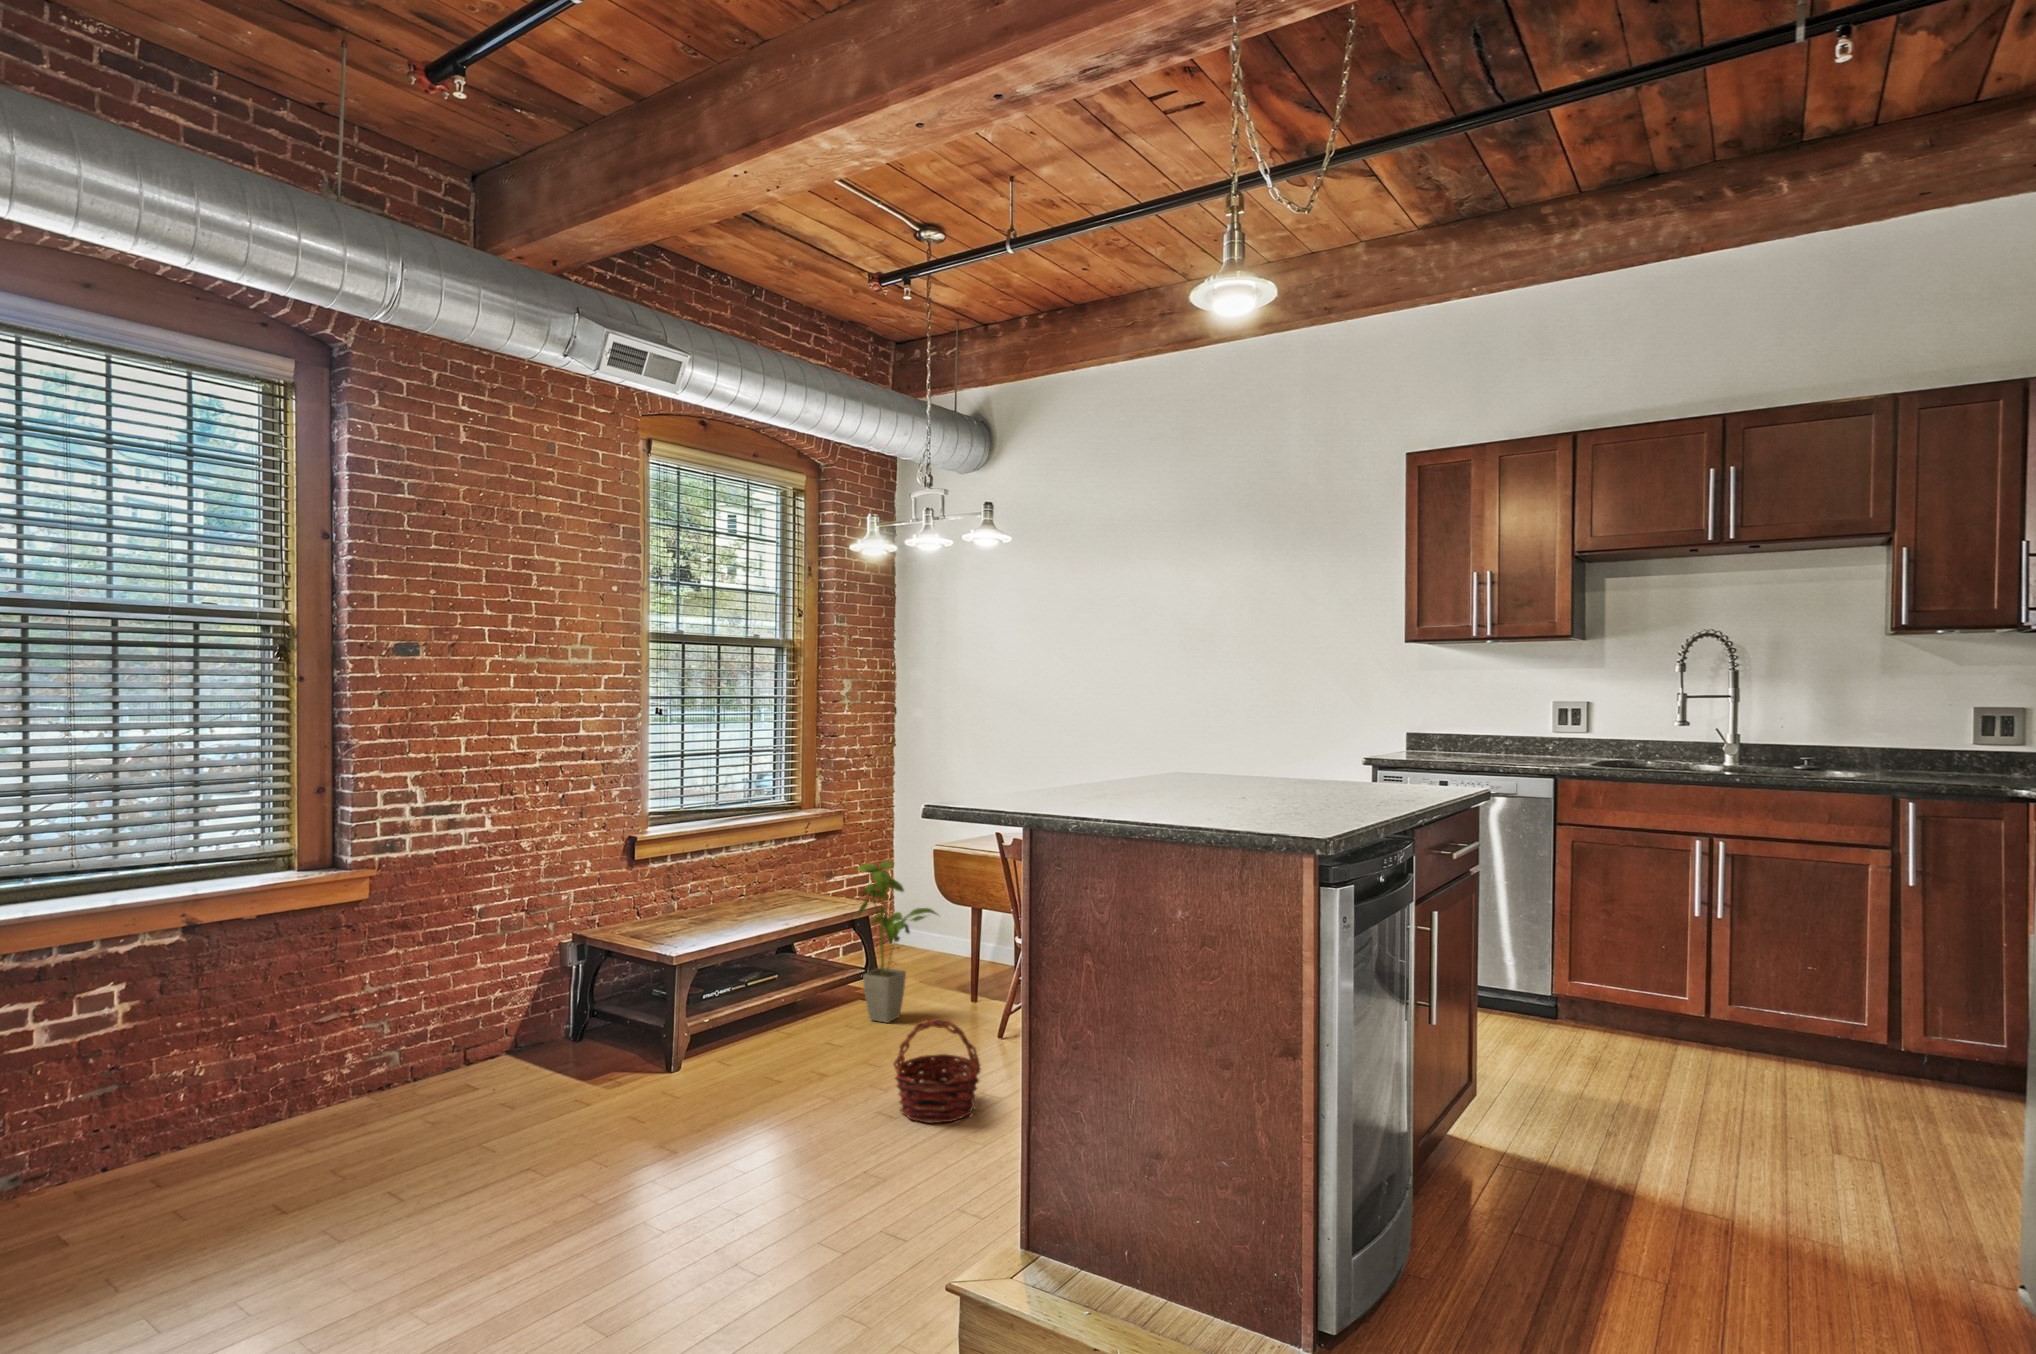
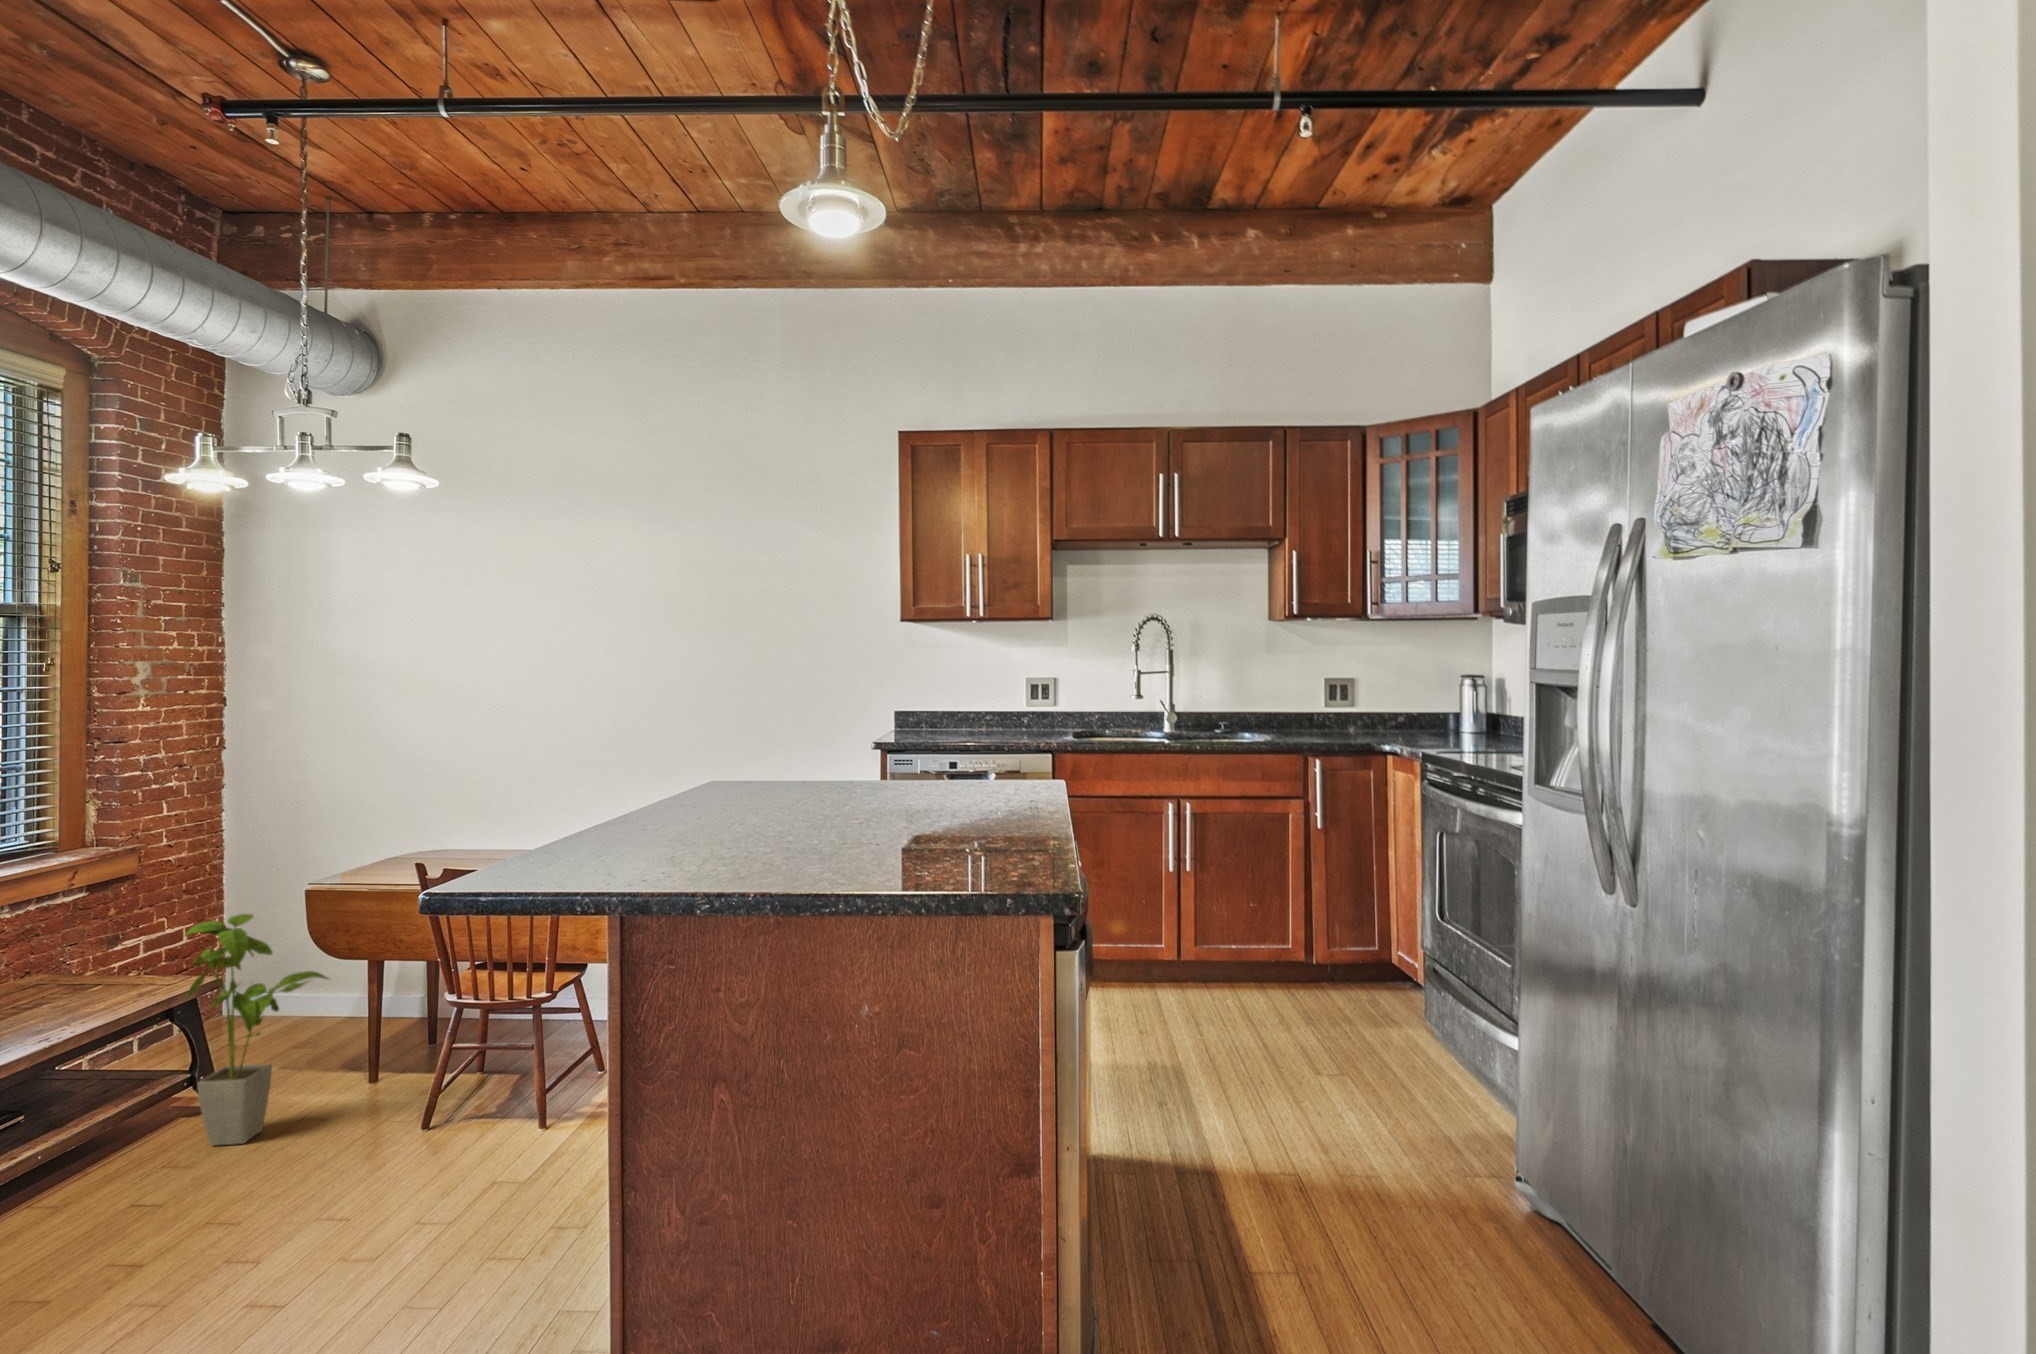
basket: present [894,1018,980,1123] -> none [284,1130,436,1291]

